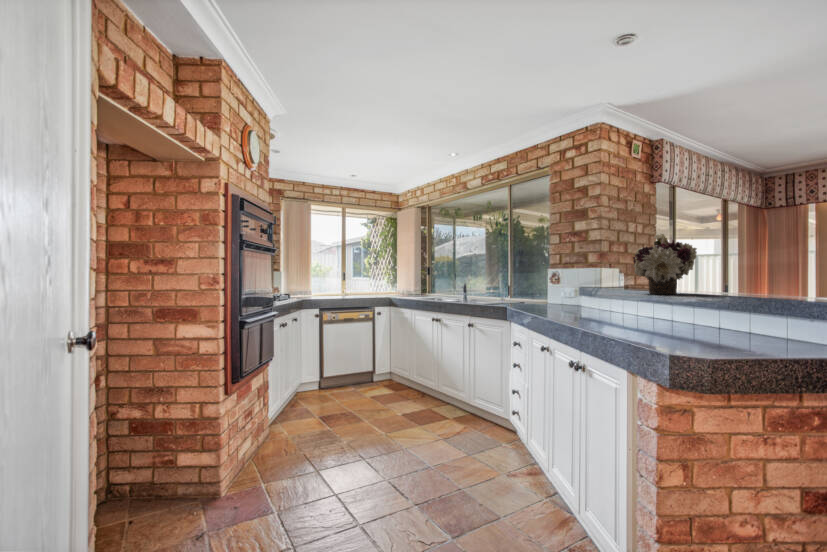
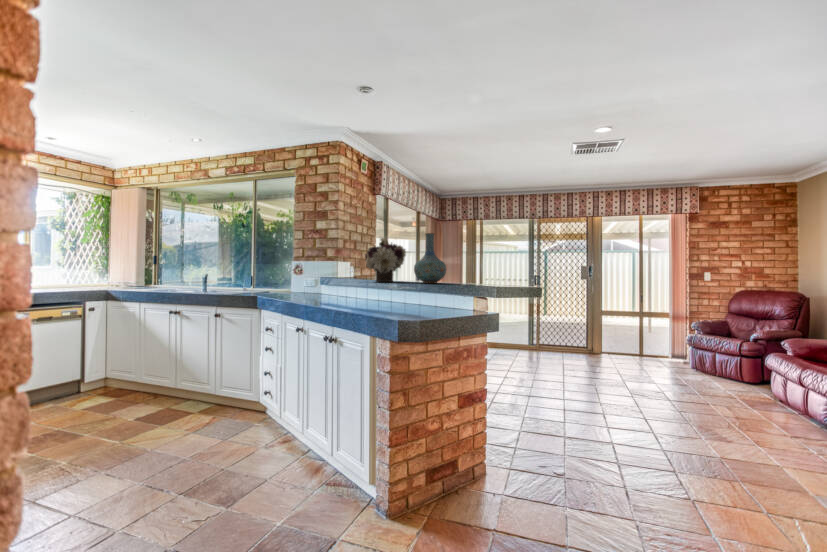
vase: none [709,222,772,297] -> present [414,233,446,283]

